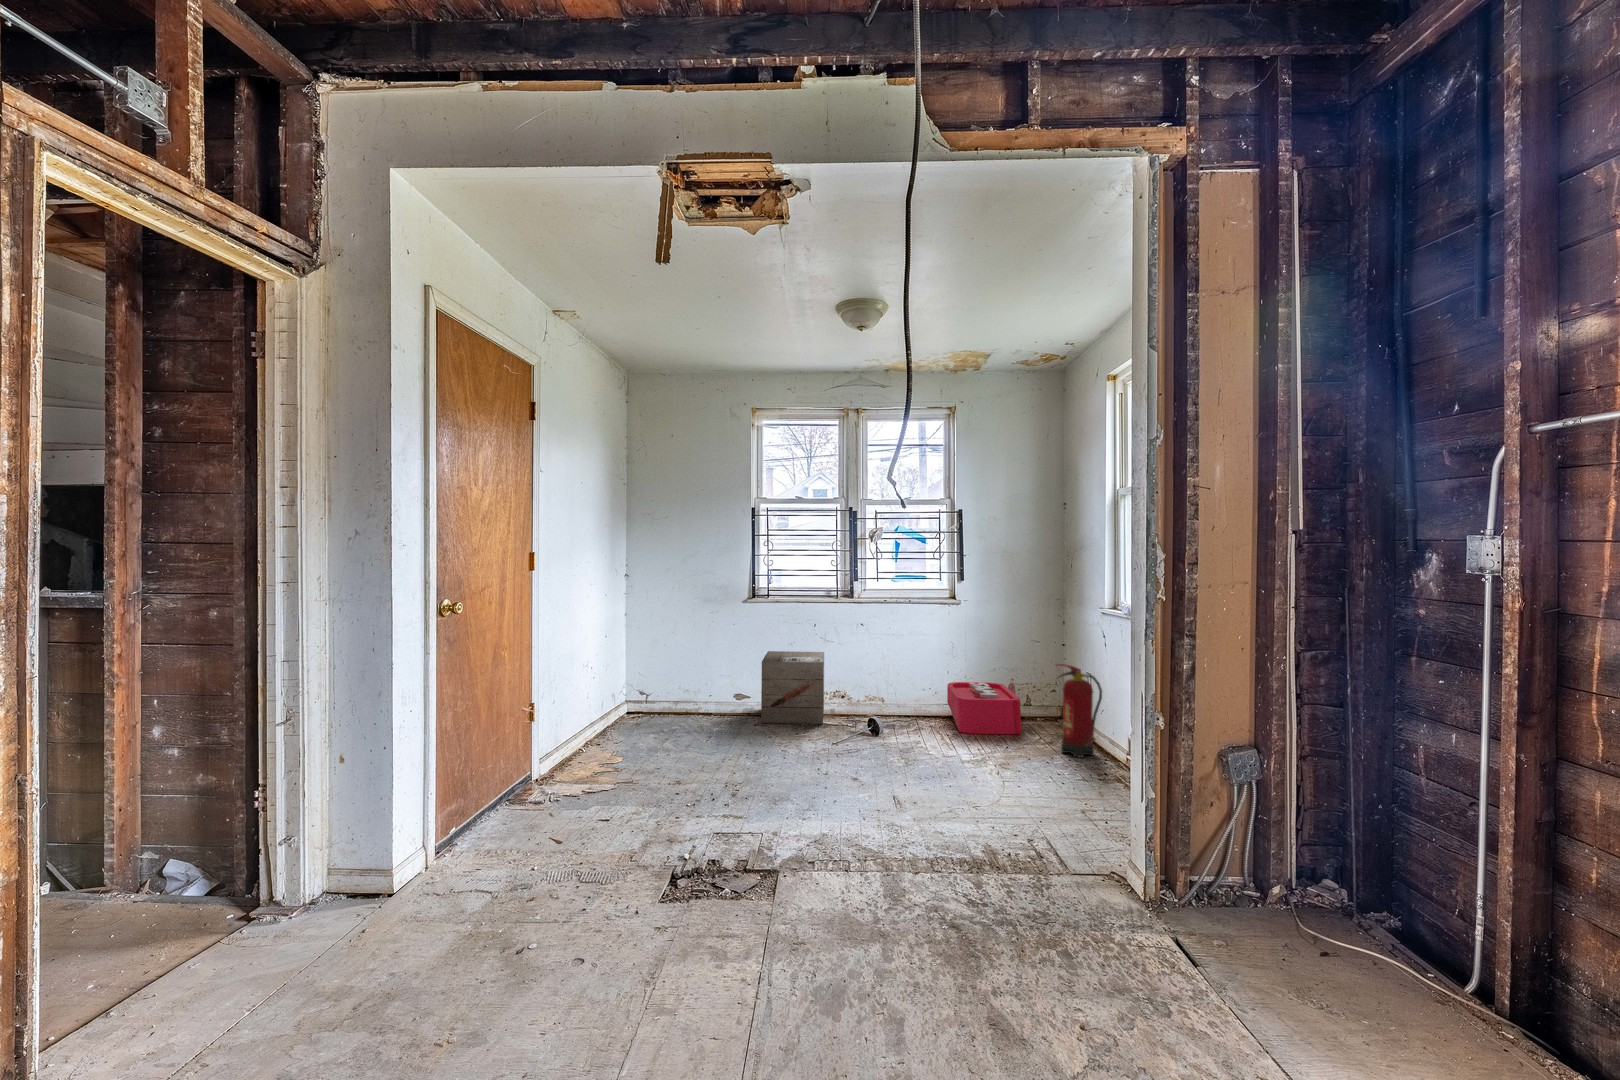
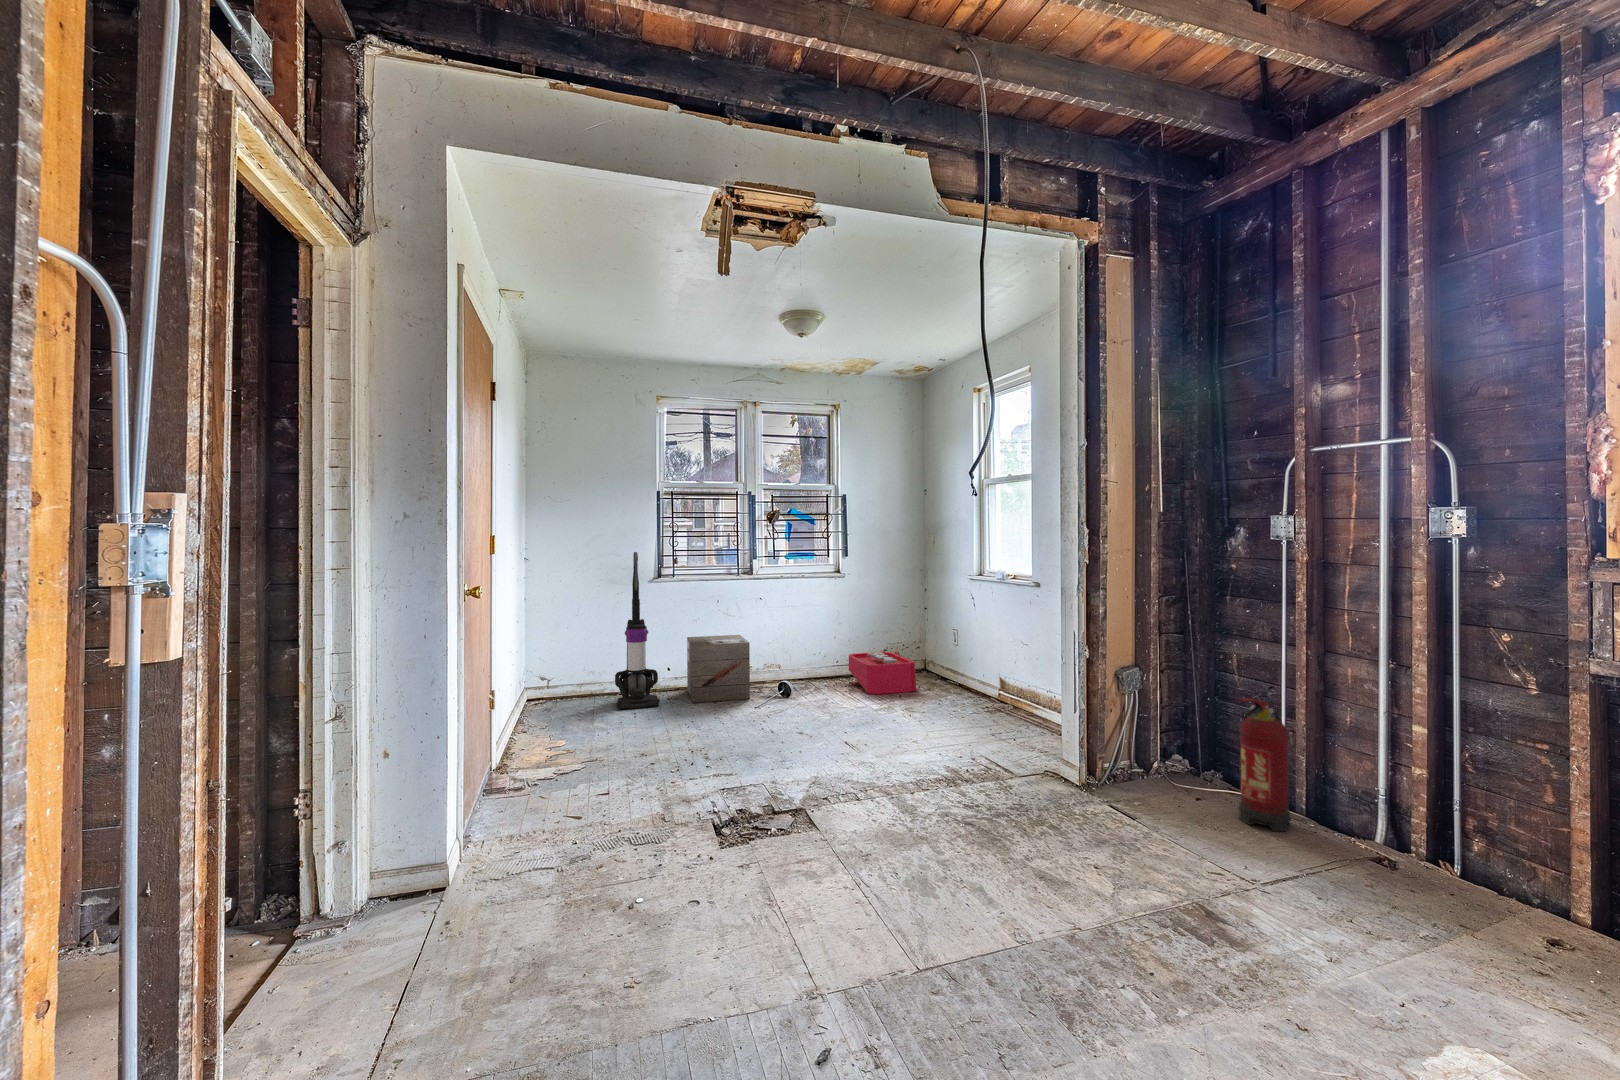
vacuum cleaner: none [684,560,733,723] -> present [615,552,660,709]
fire extinguisher: present [1056,664,1102,758] -> present [1238,698,1291,831]

